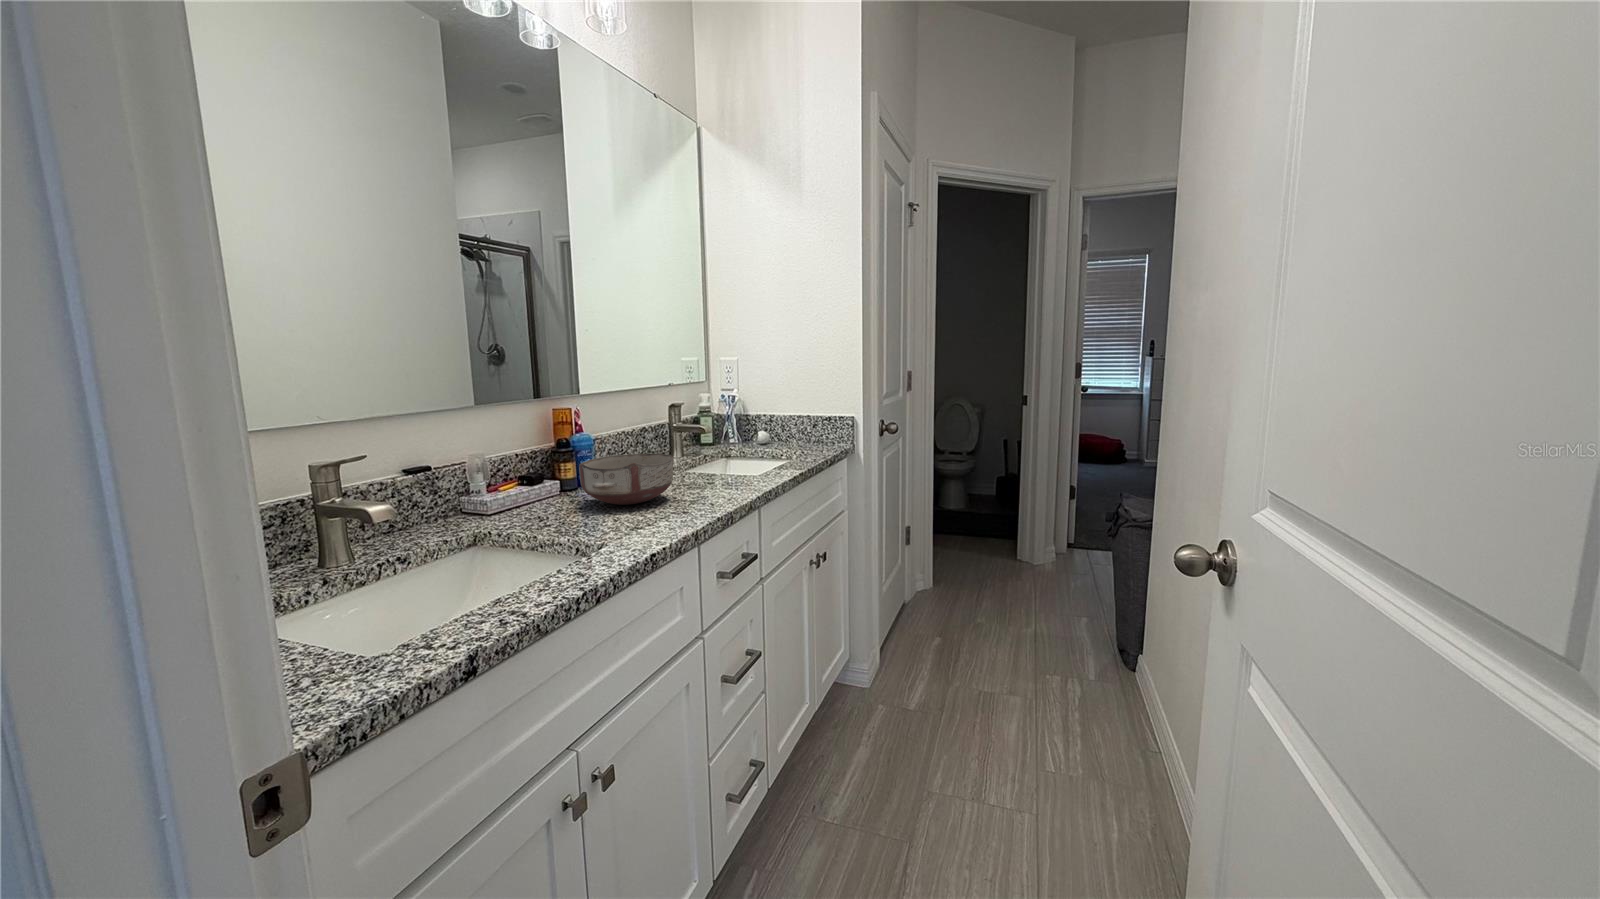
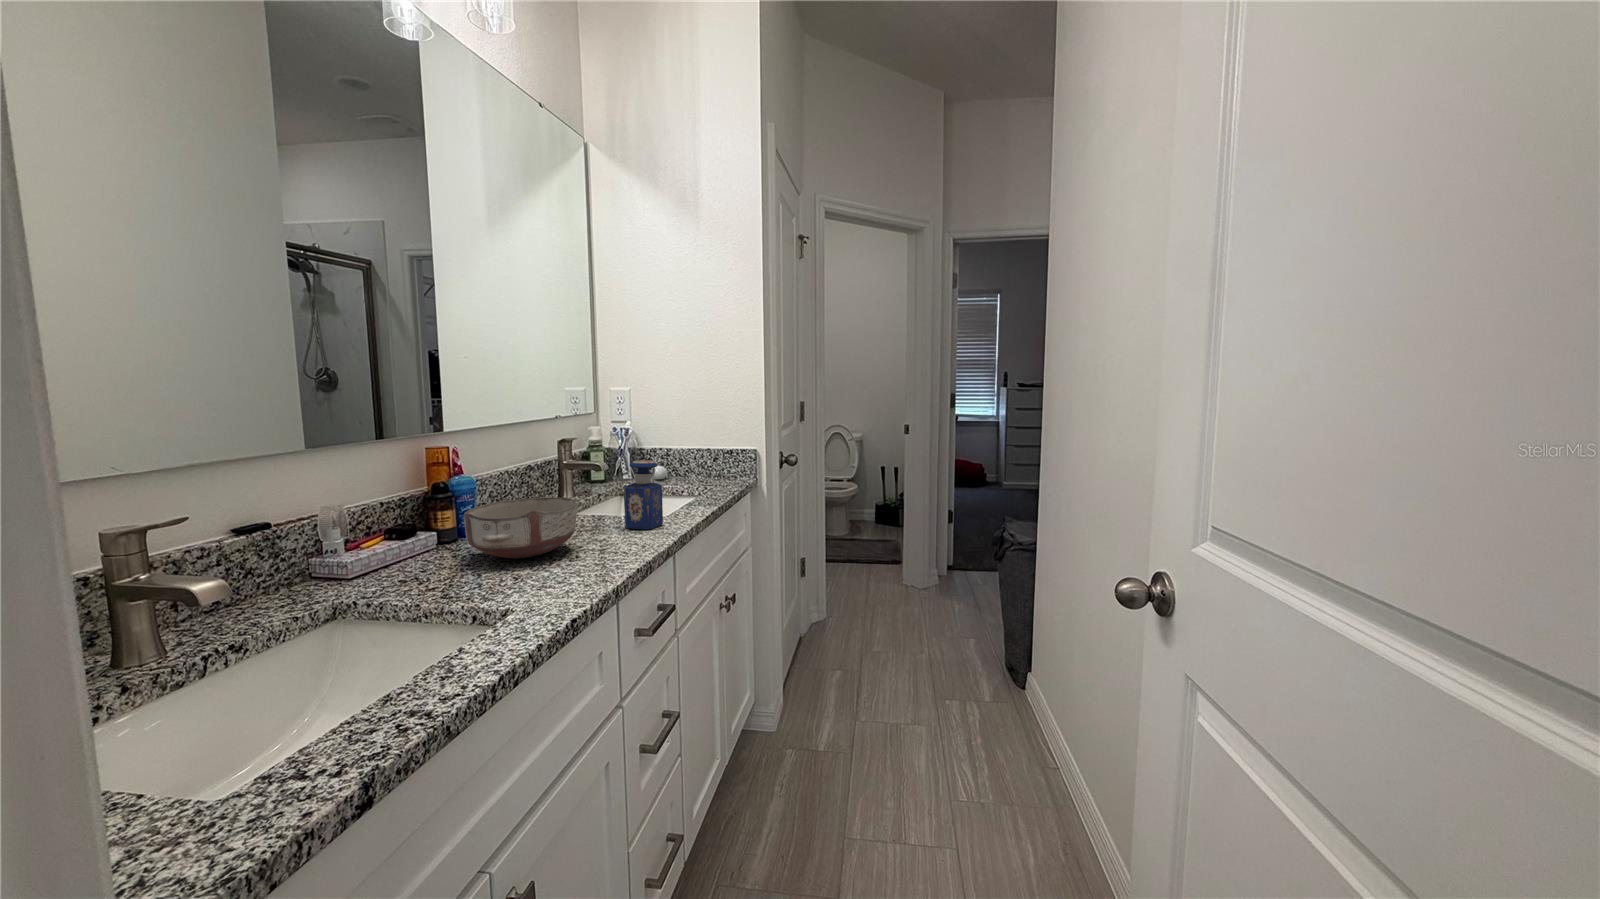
perfume bottle: none [718,422,754,486] -> present [624,460,663,529]

